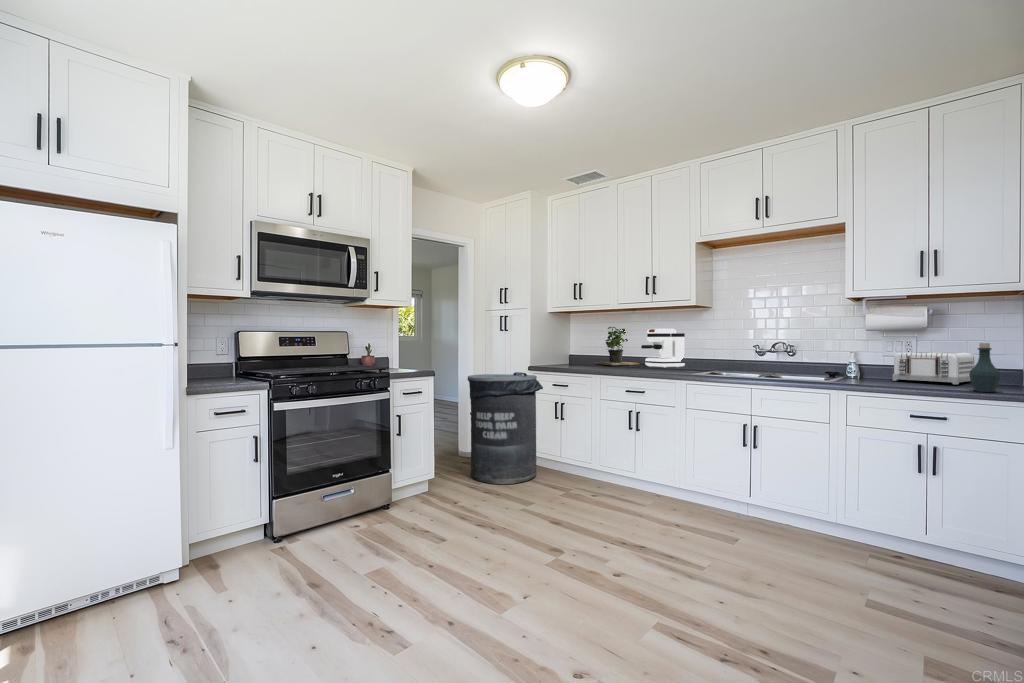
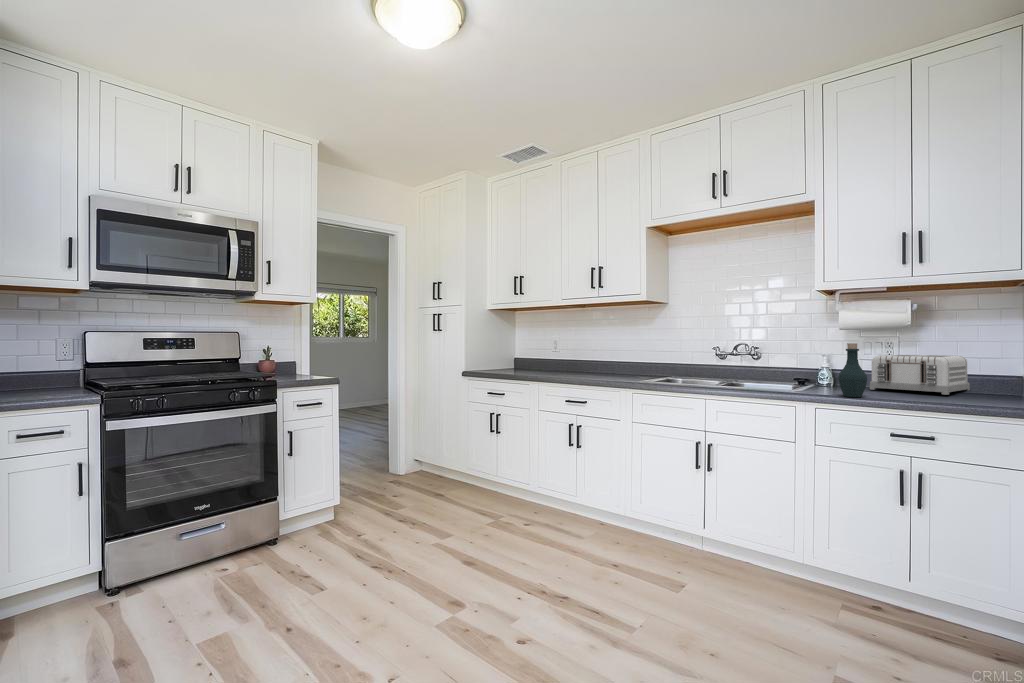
potted plant: present [594,327,640,365] -> none [542,327,591,370]
coffee maker: present [641,329,685,368] -> none [589,329,639,373]
bottle: present [970,343,1000,392] -> present [838,343,867,397]
trash can: present [468,372,543,484] -> none [392,379,478,509]

